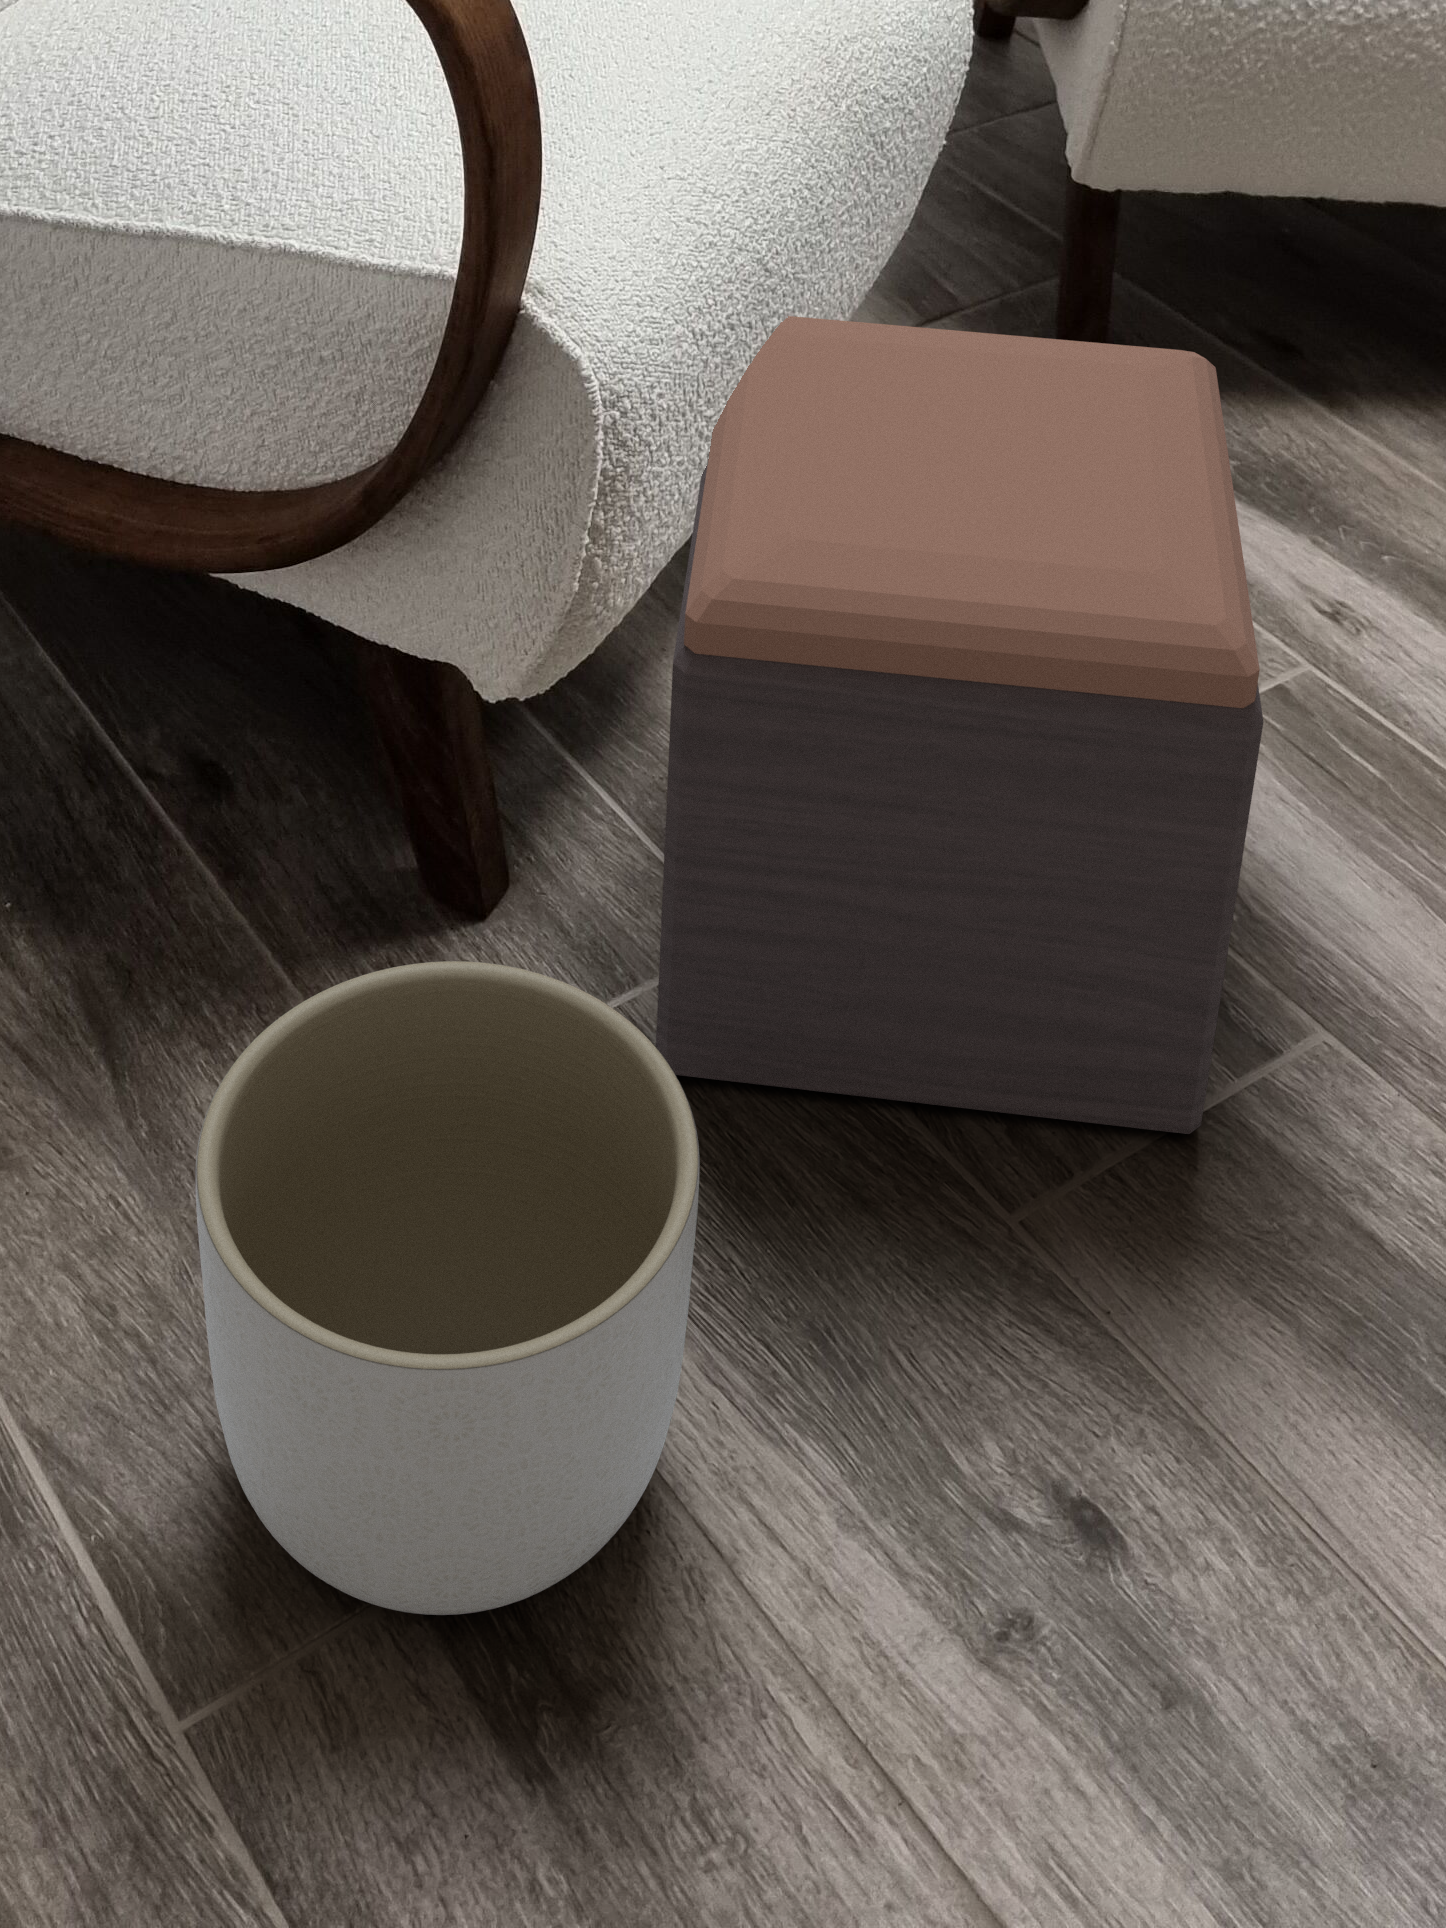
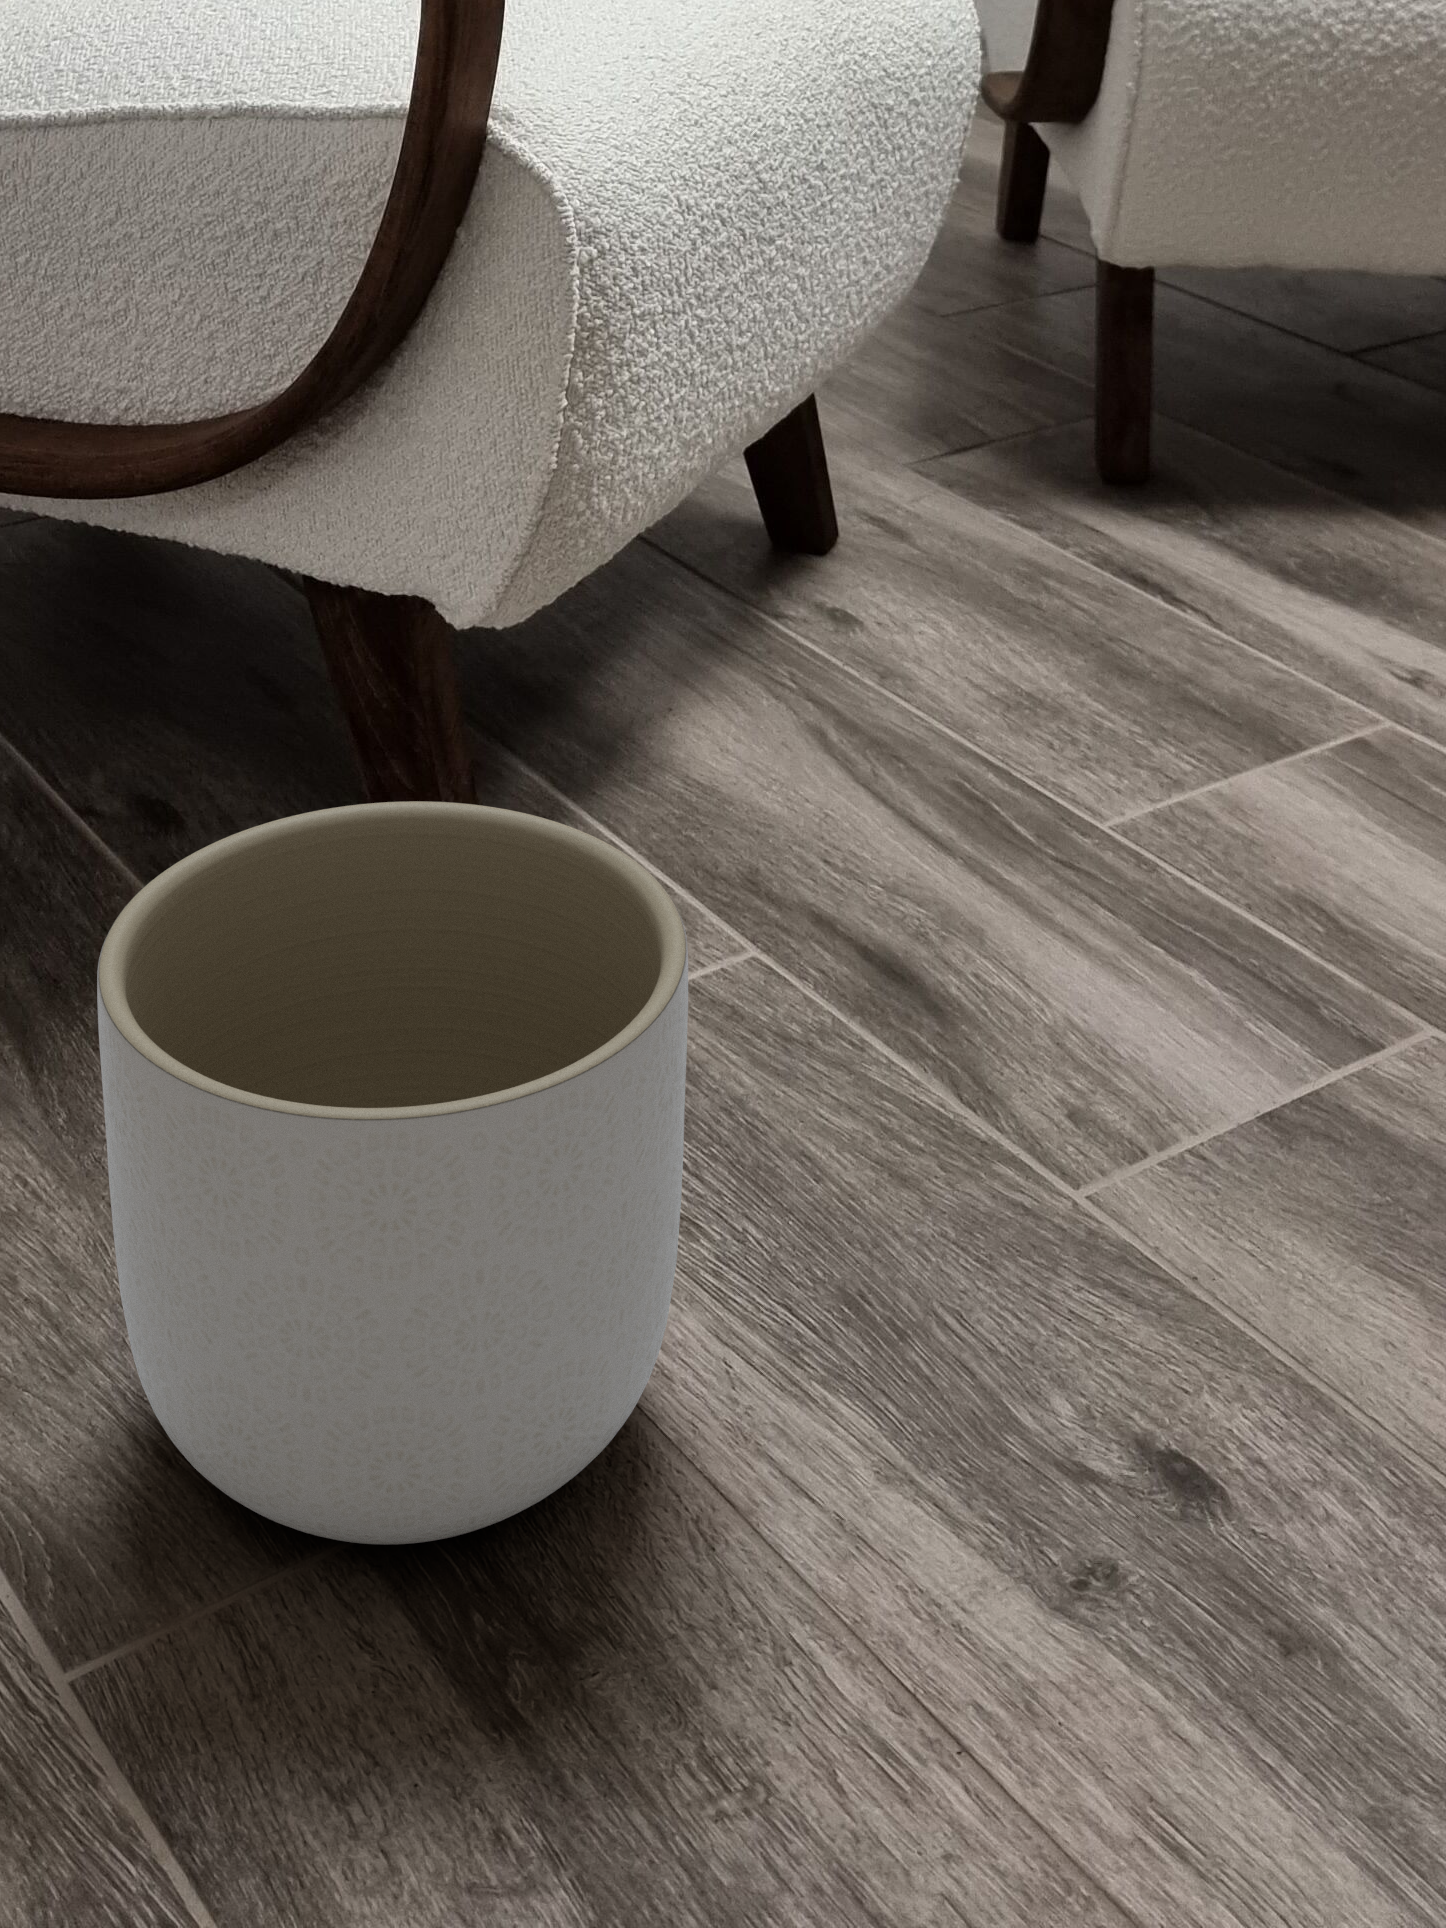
footstool: present [656,316,1263,1134] -> none [657,248,1319,1111]

